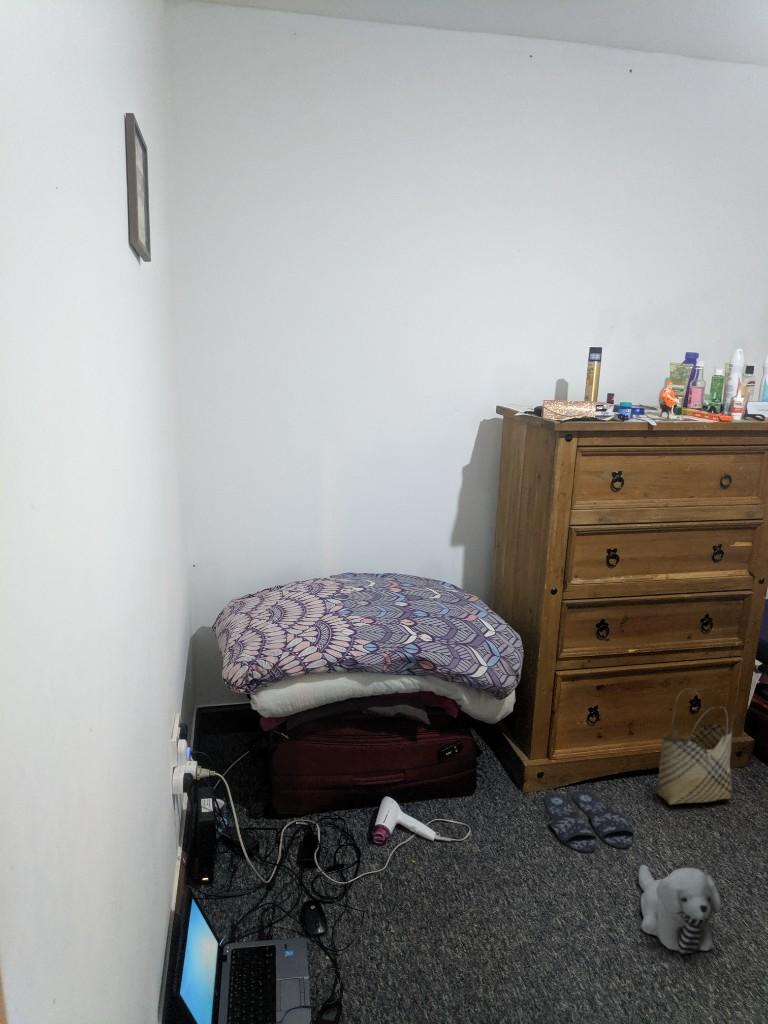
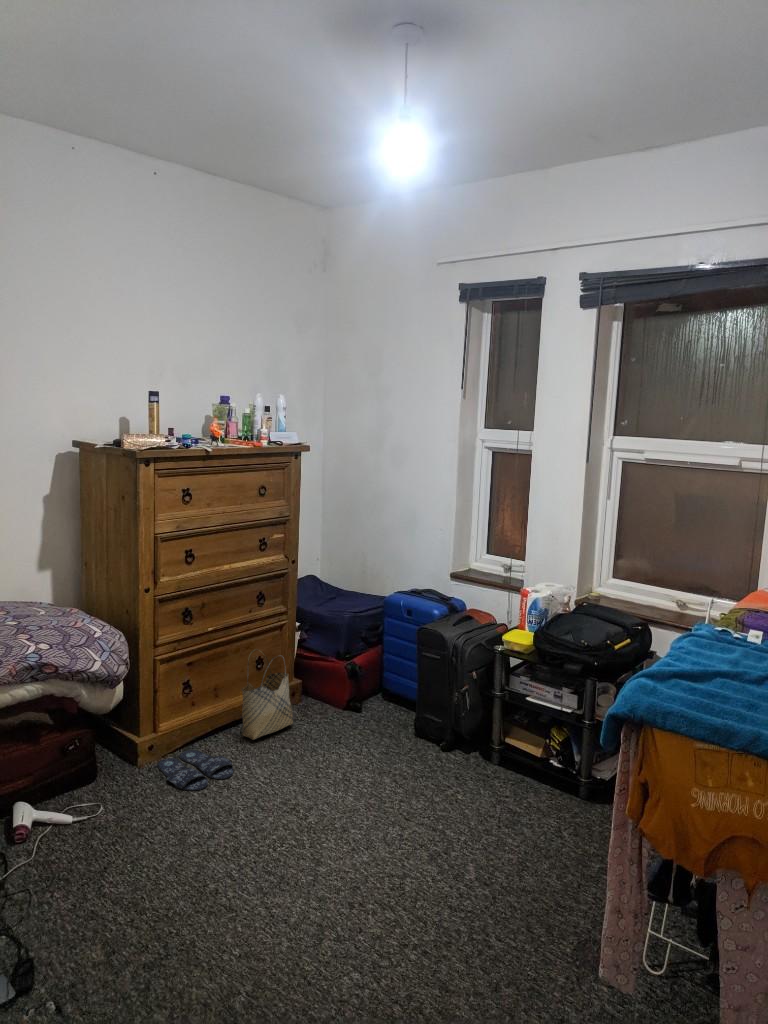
plush toy: present [639,865,721,954] -> none [243,762,303,825]

